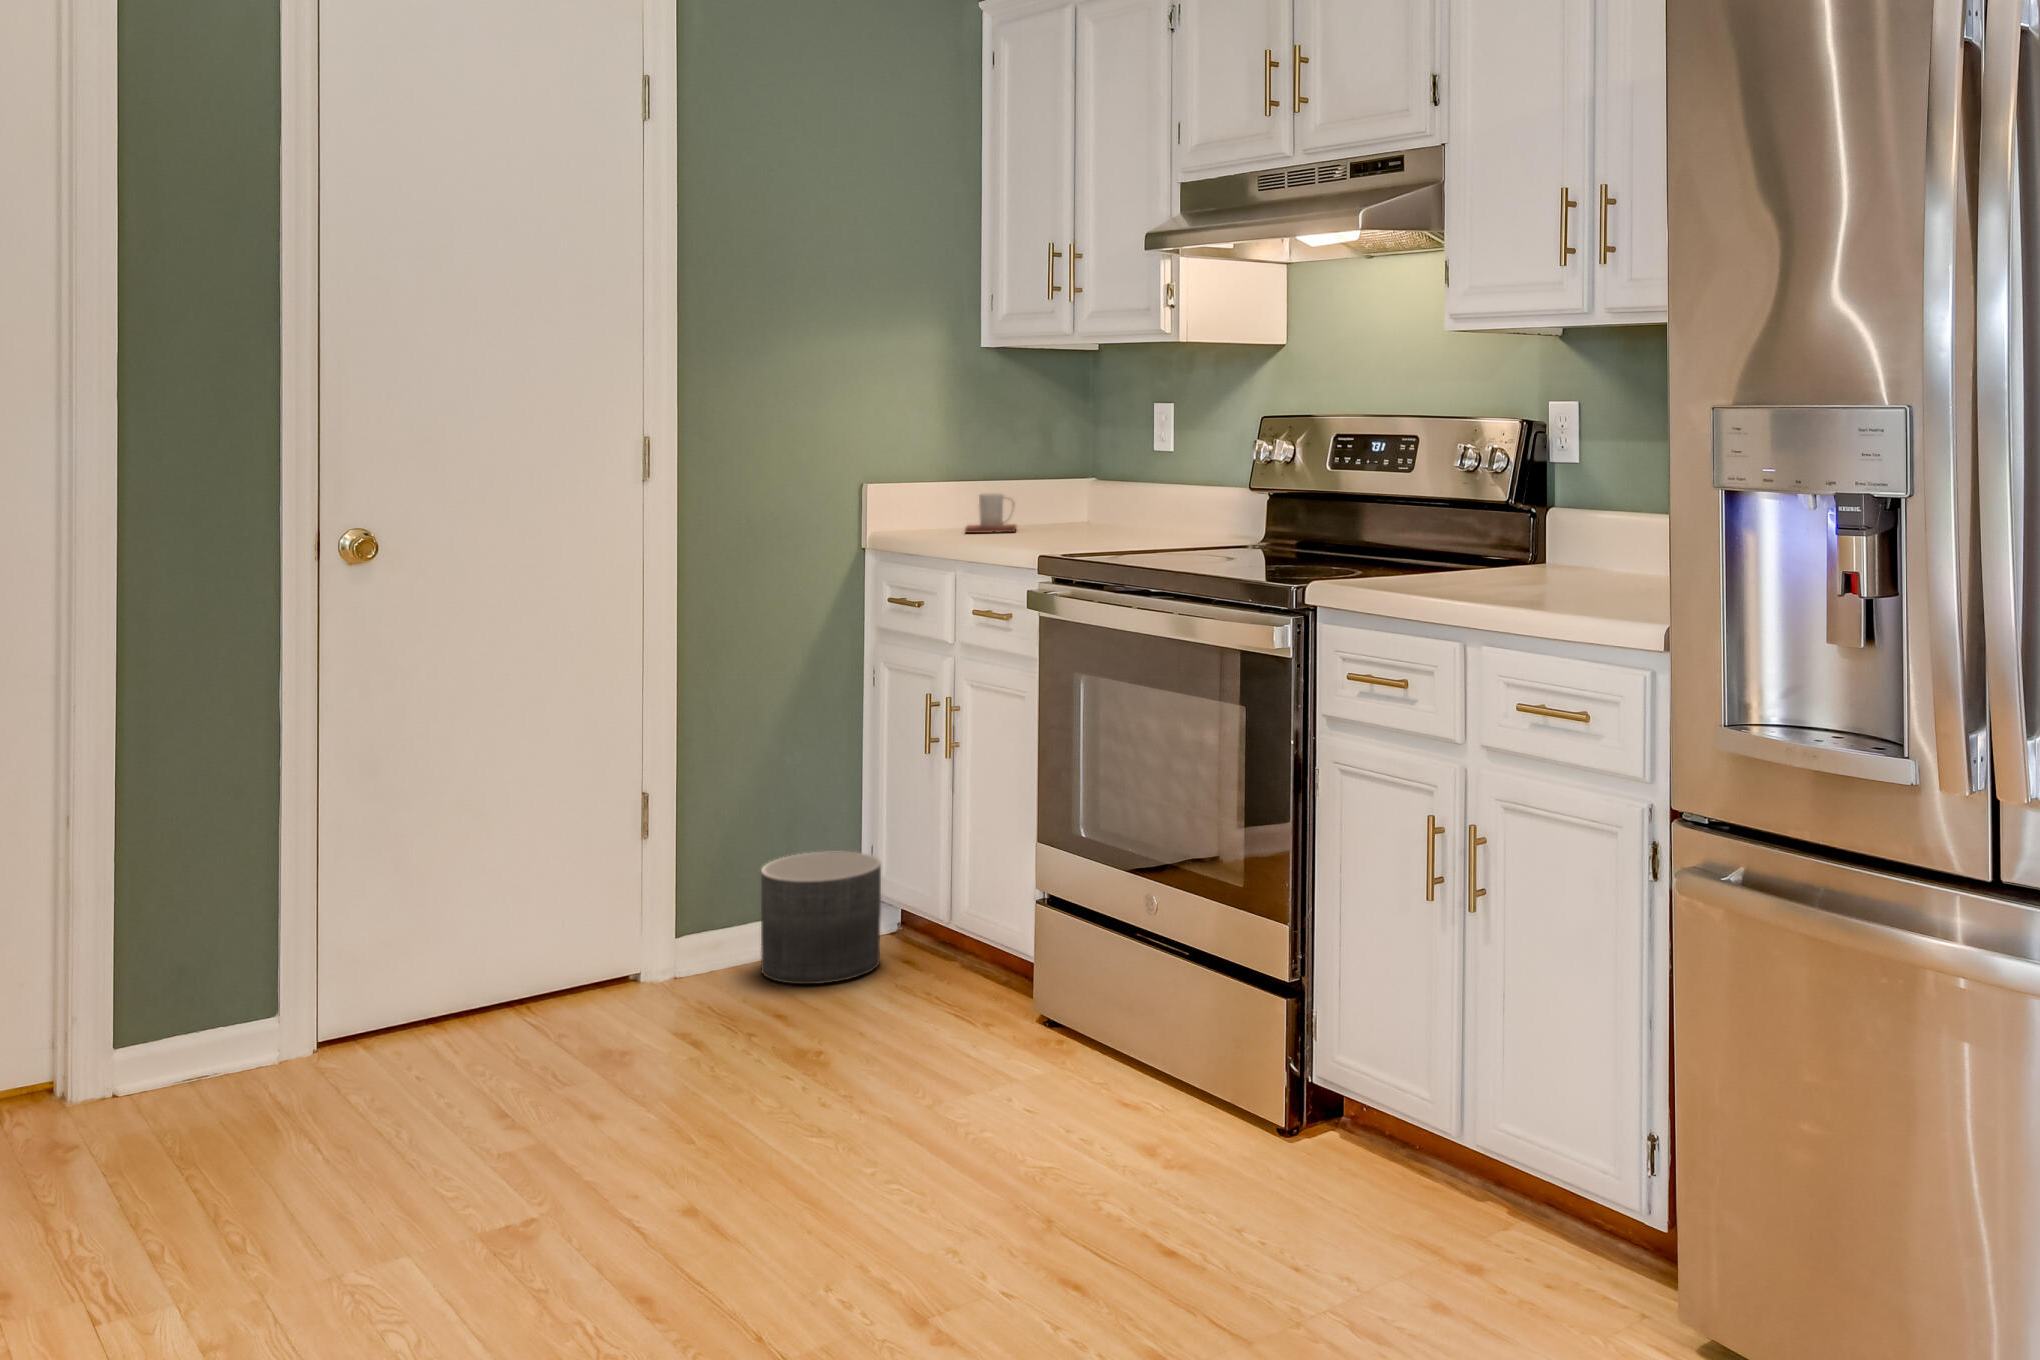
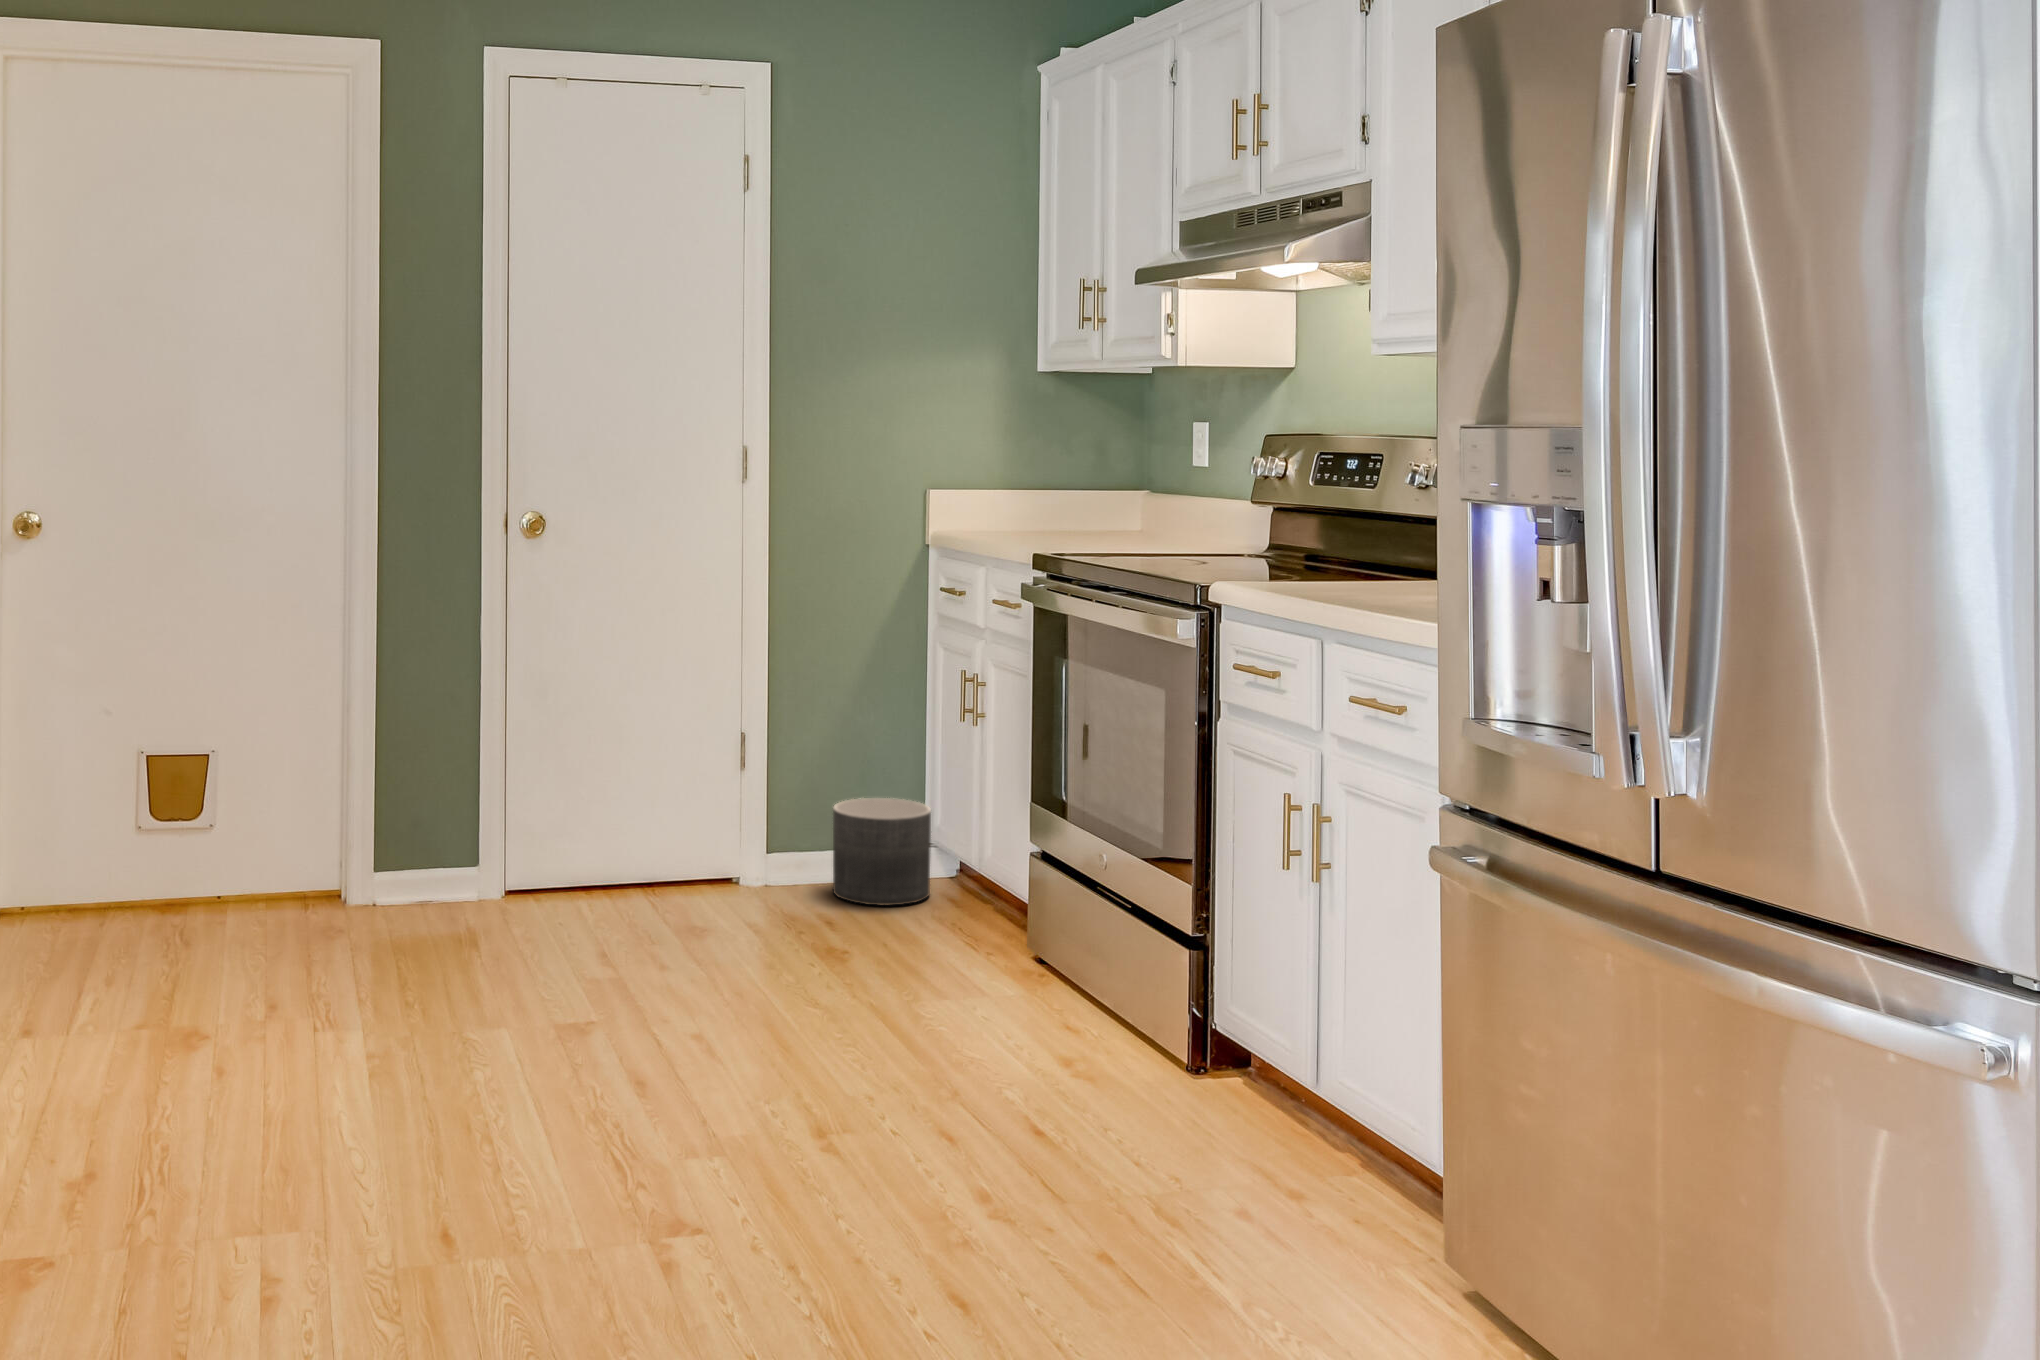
mug: present [965,493,1016,533] -> none [1020,500,1071,536]

